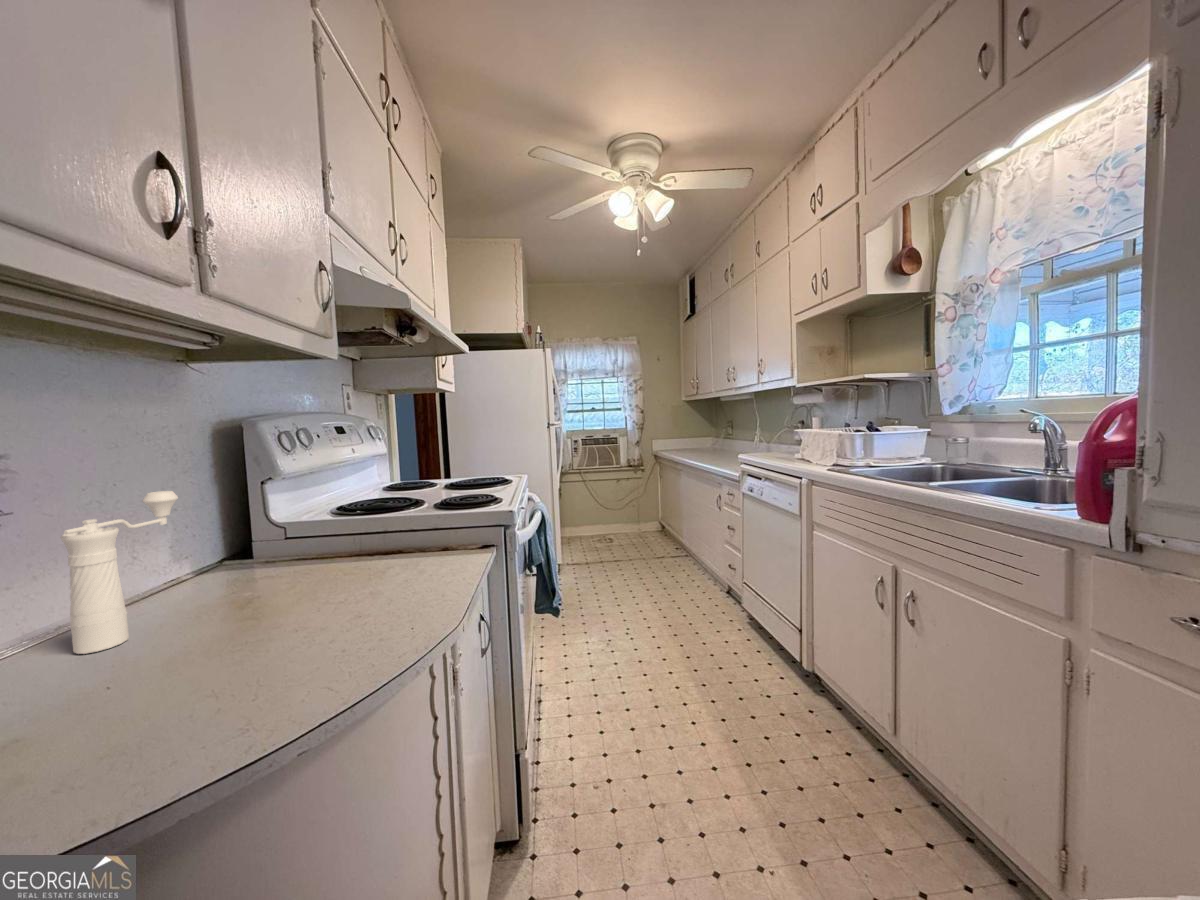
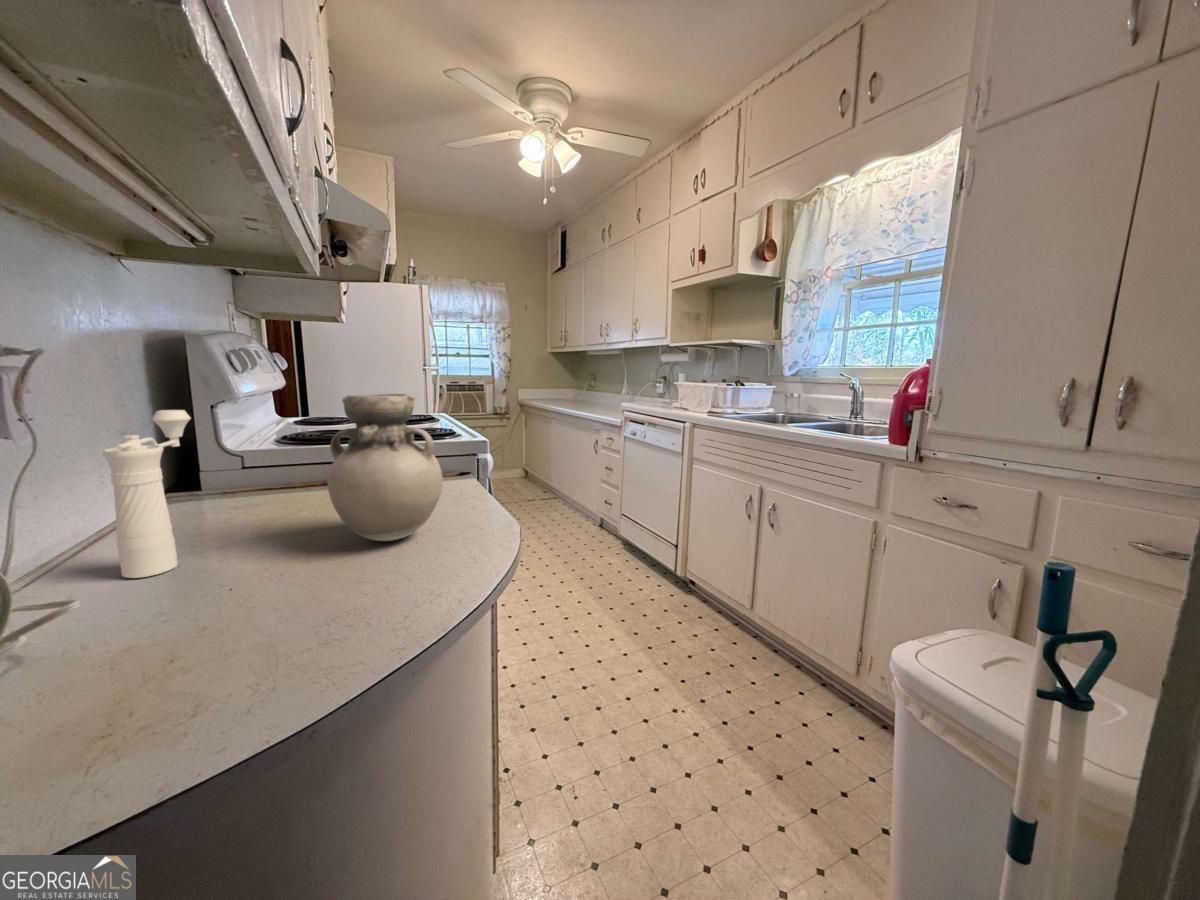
vase: none [246,472,377,633] -> present [328,394,443,541]

